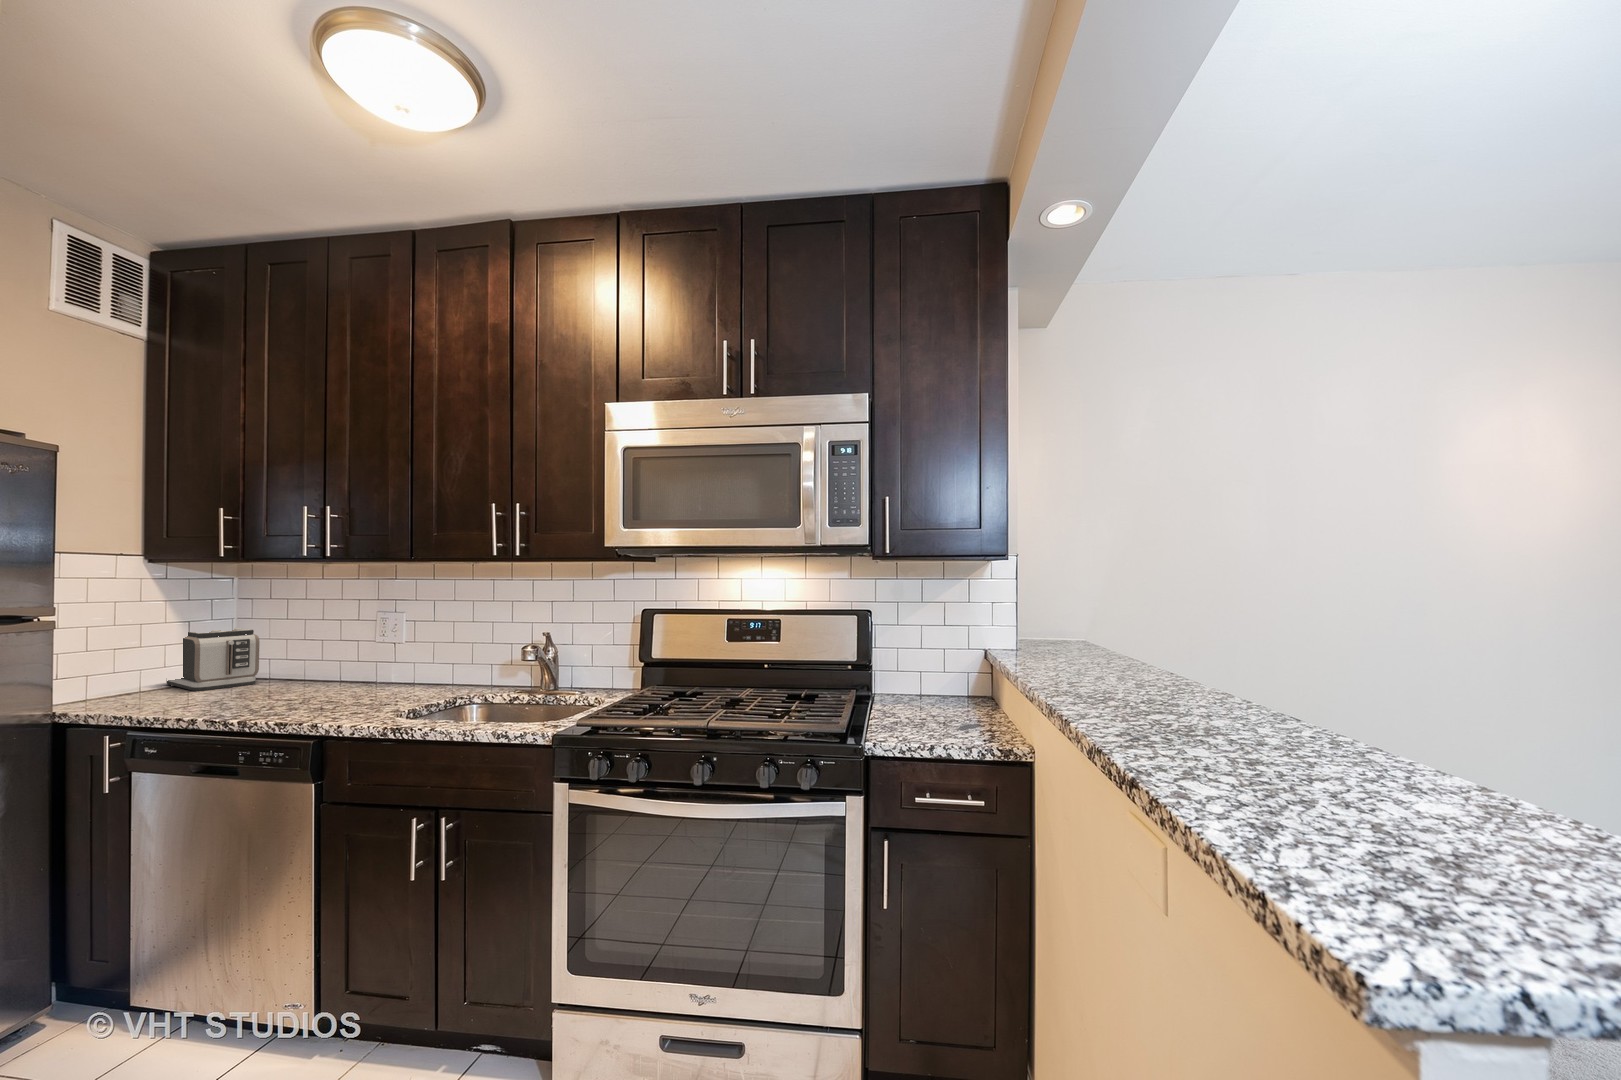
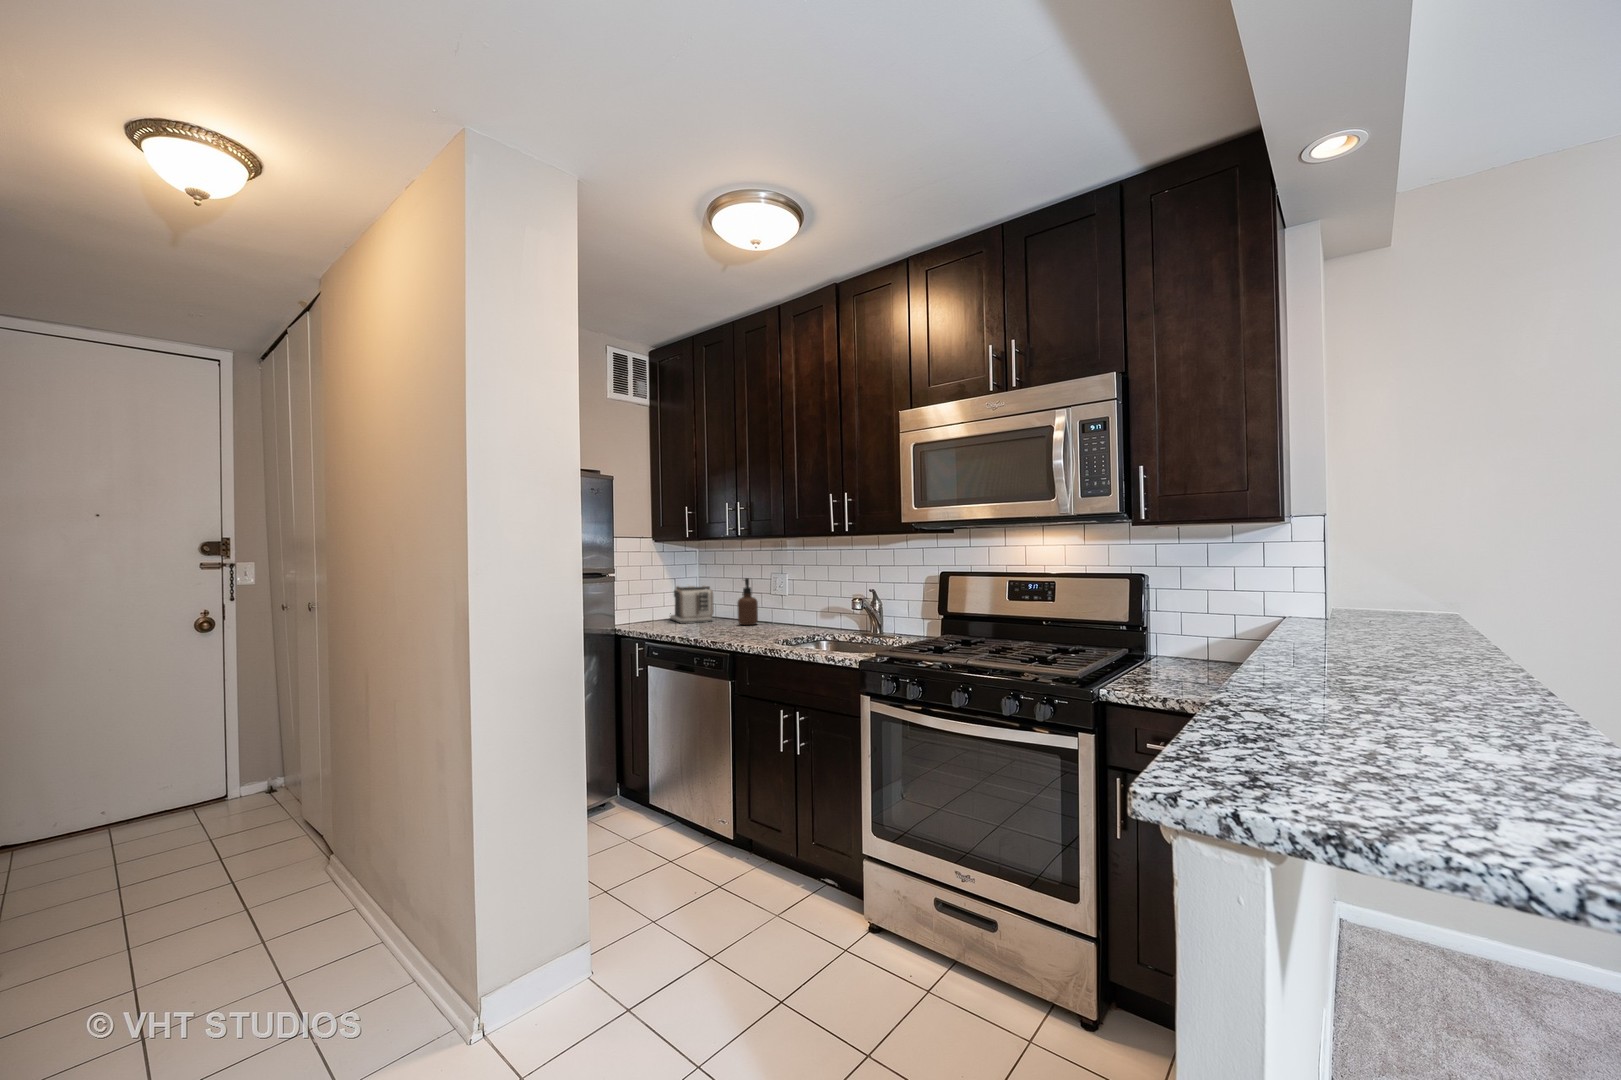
soap dispenser: none [309,617,345,687] -> present [737,578,758,625]

